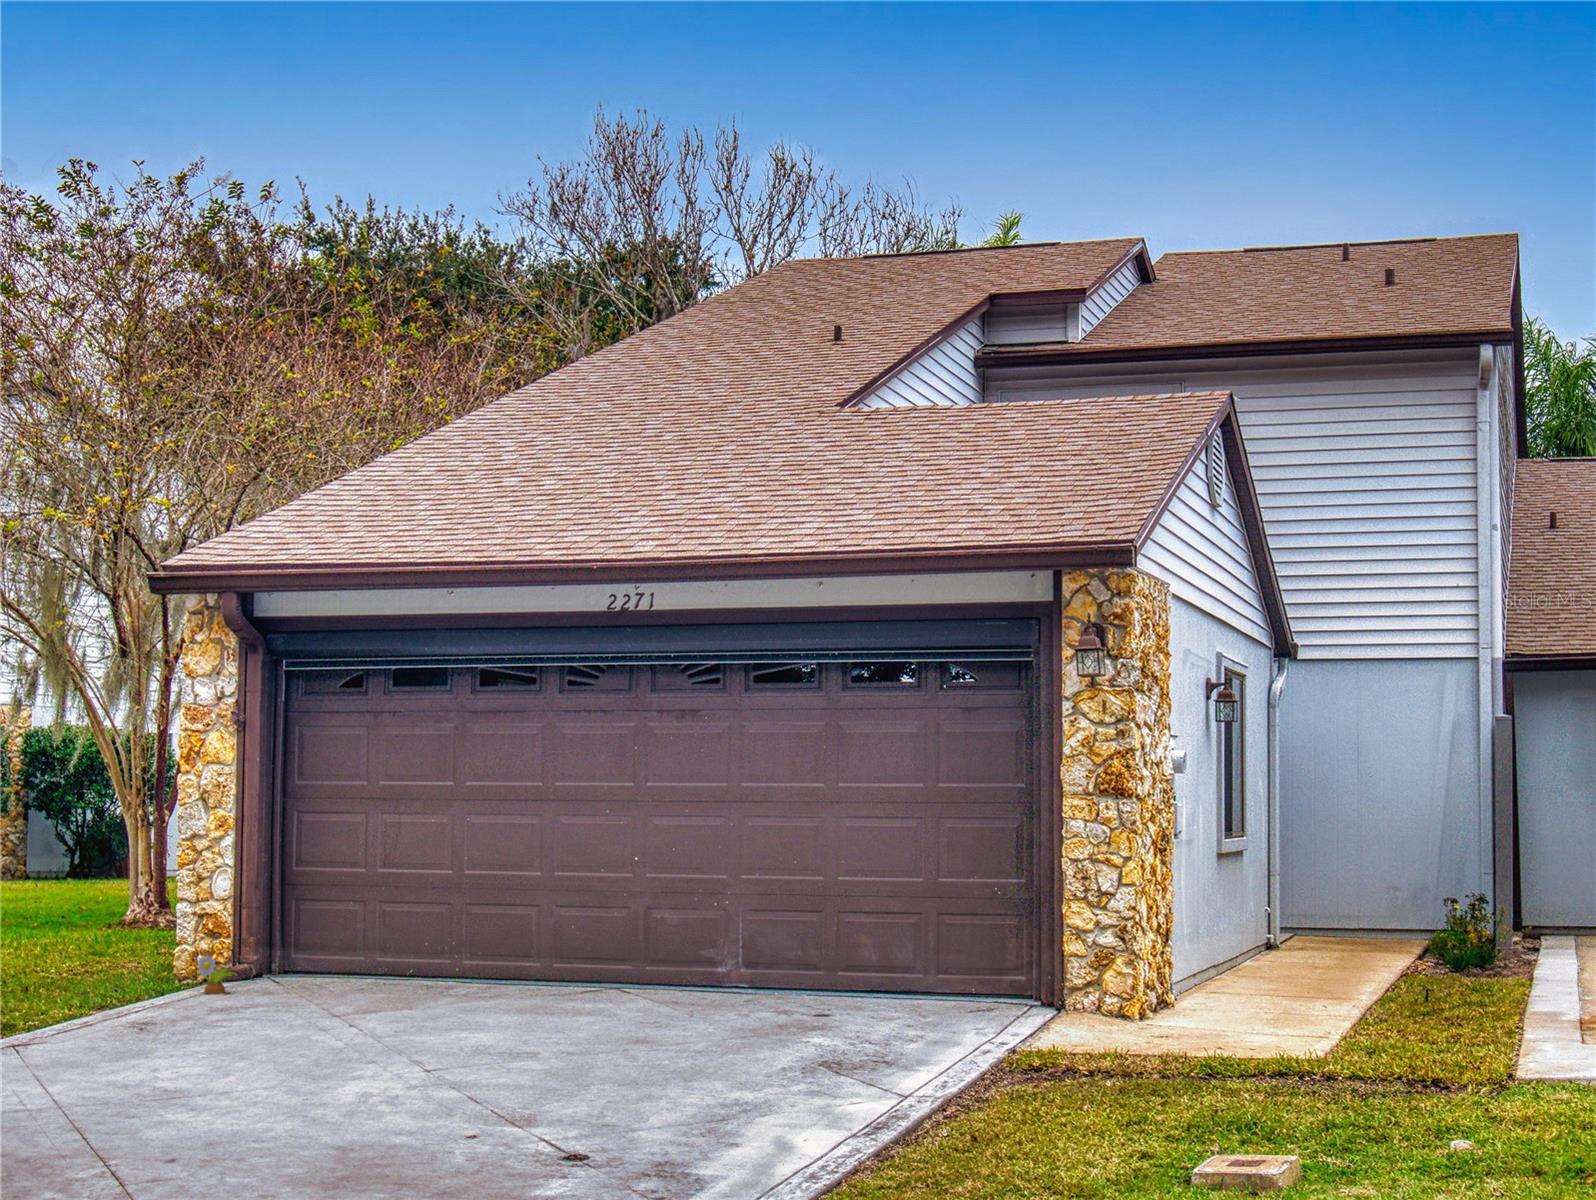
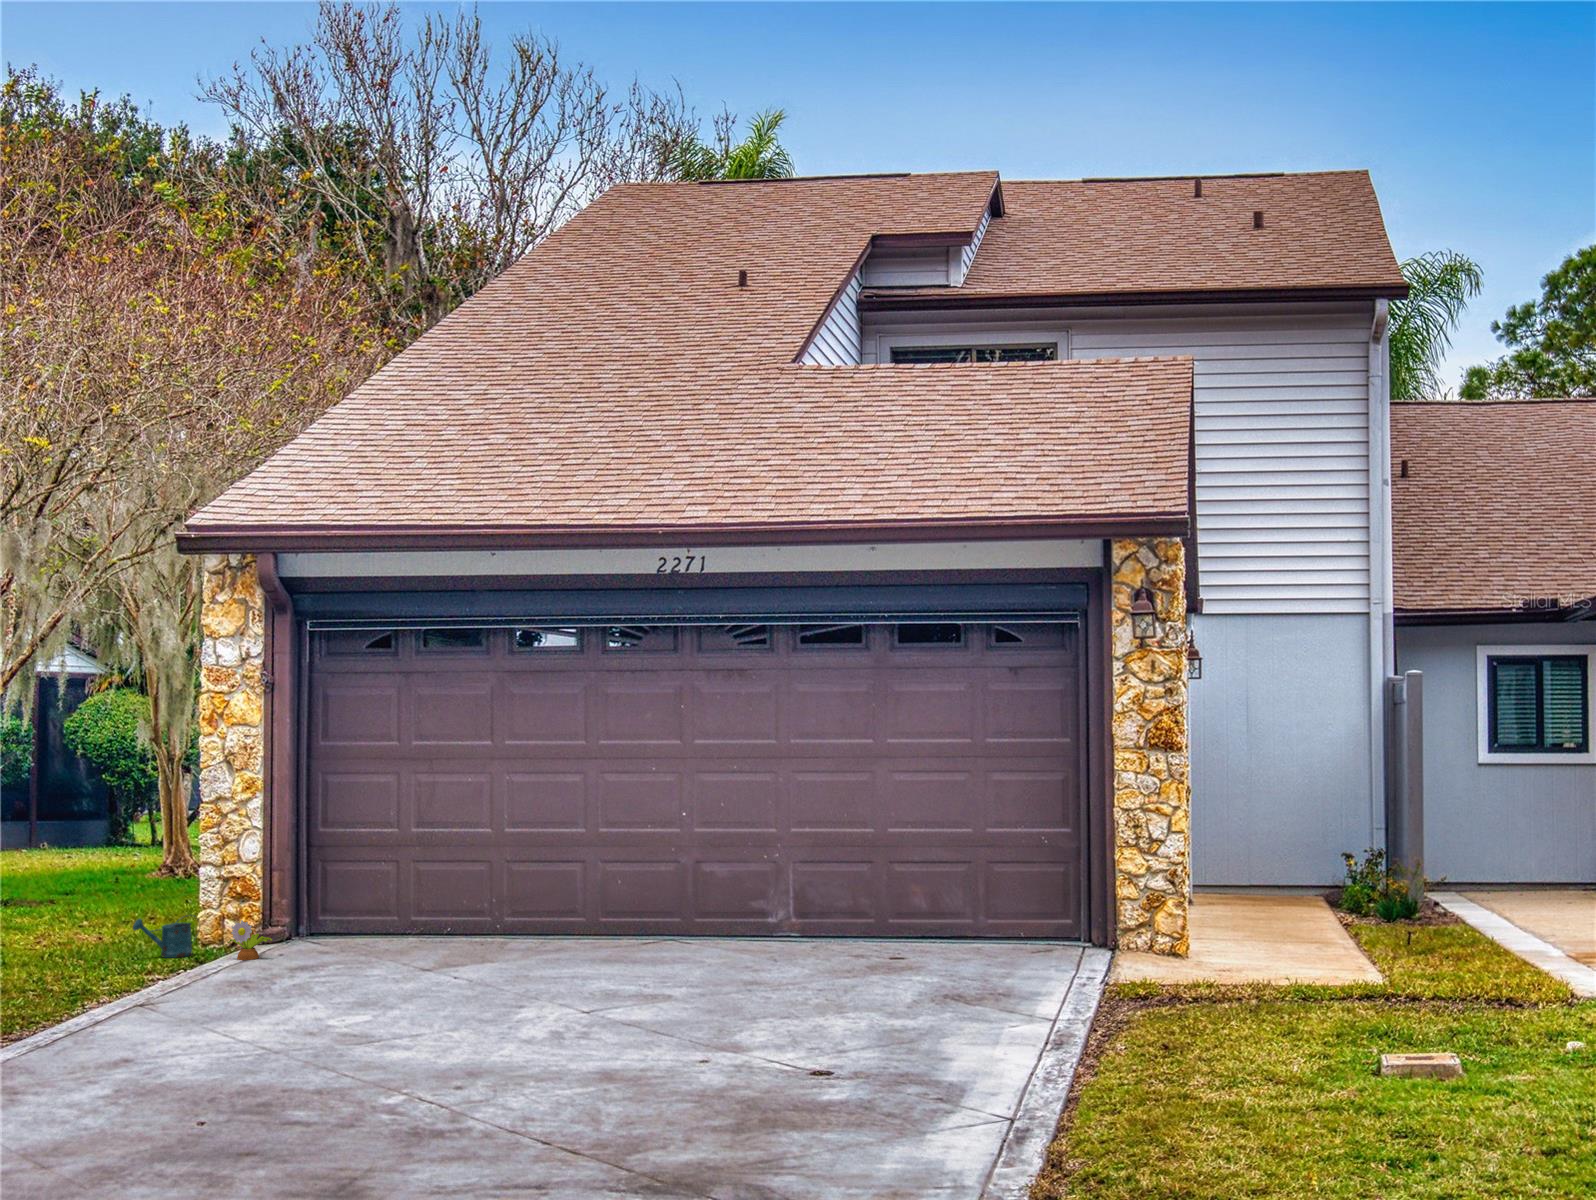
watering can: none [111,949,176,990] -> present [133,915,192,958]

